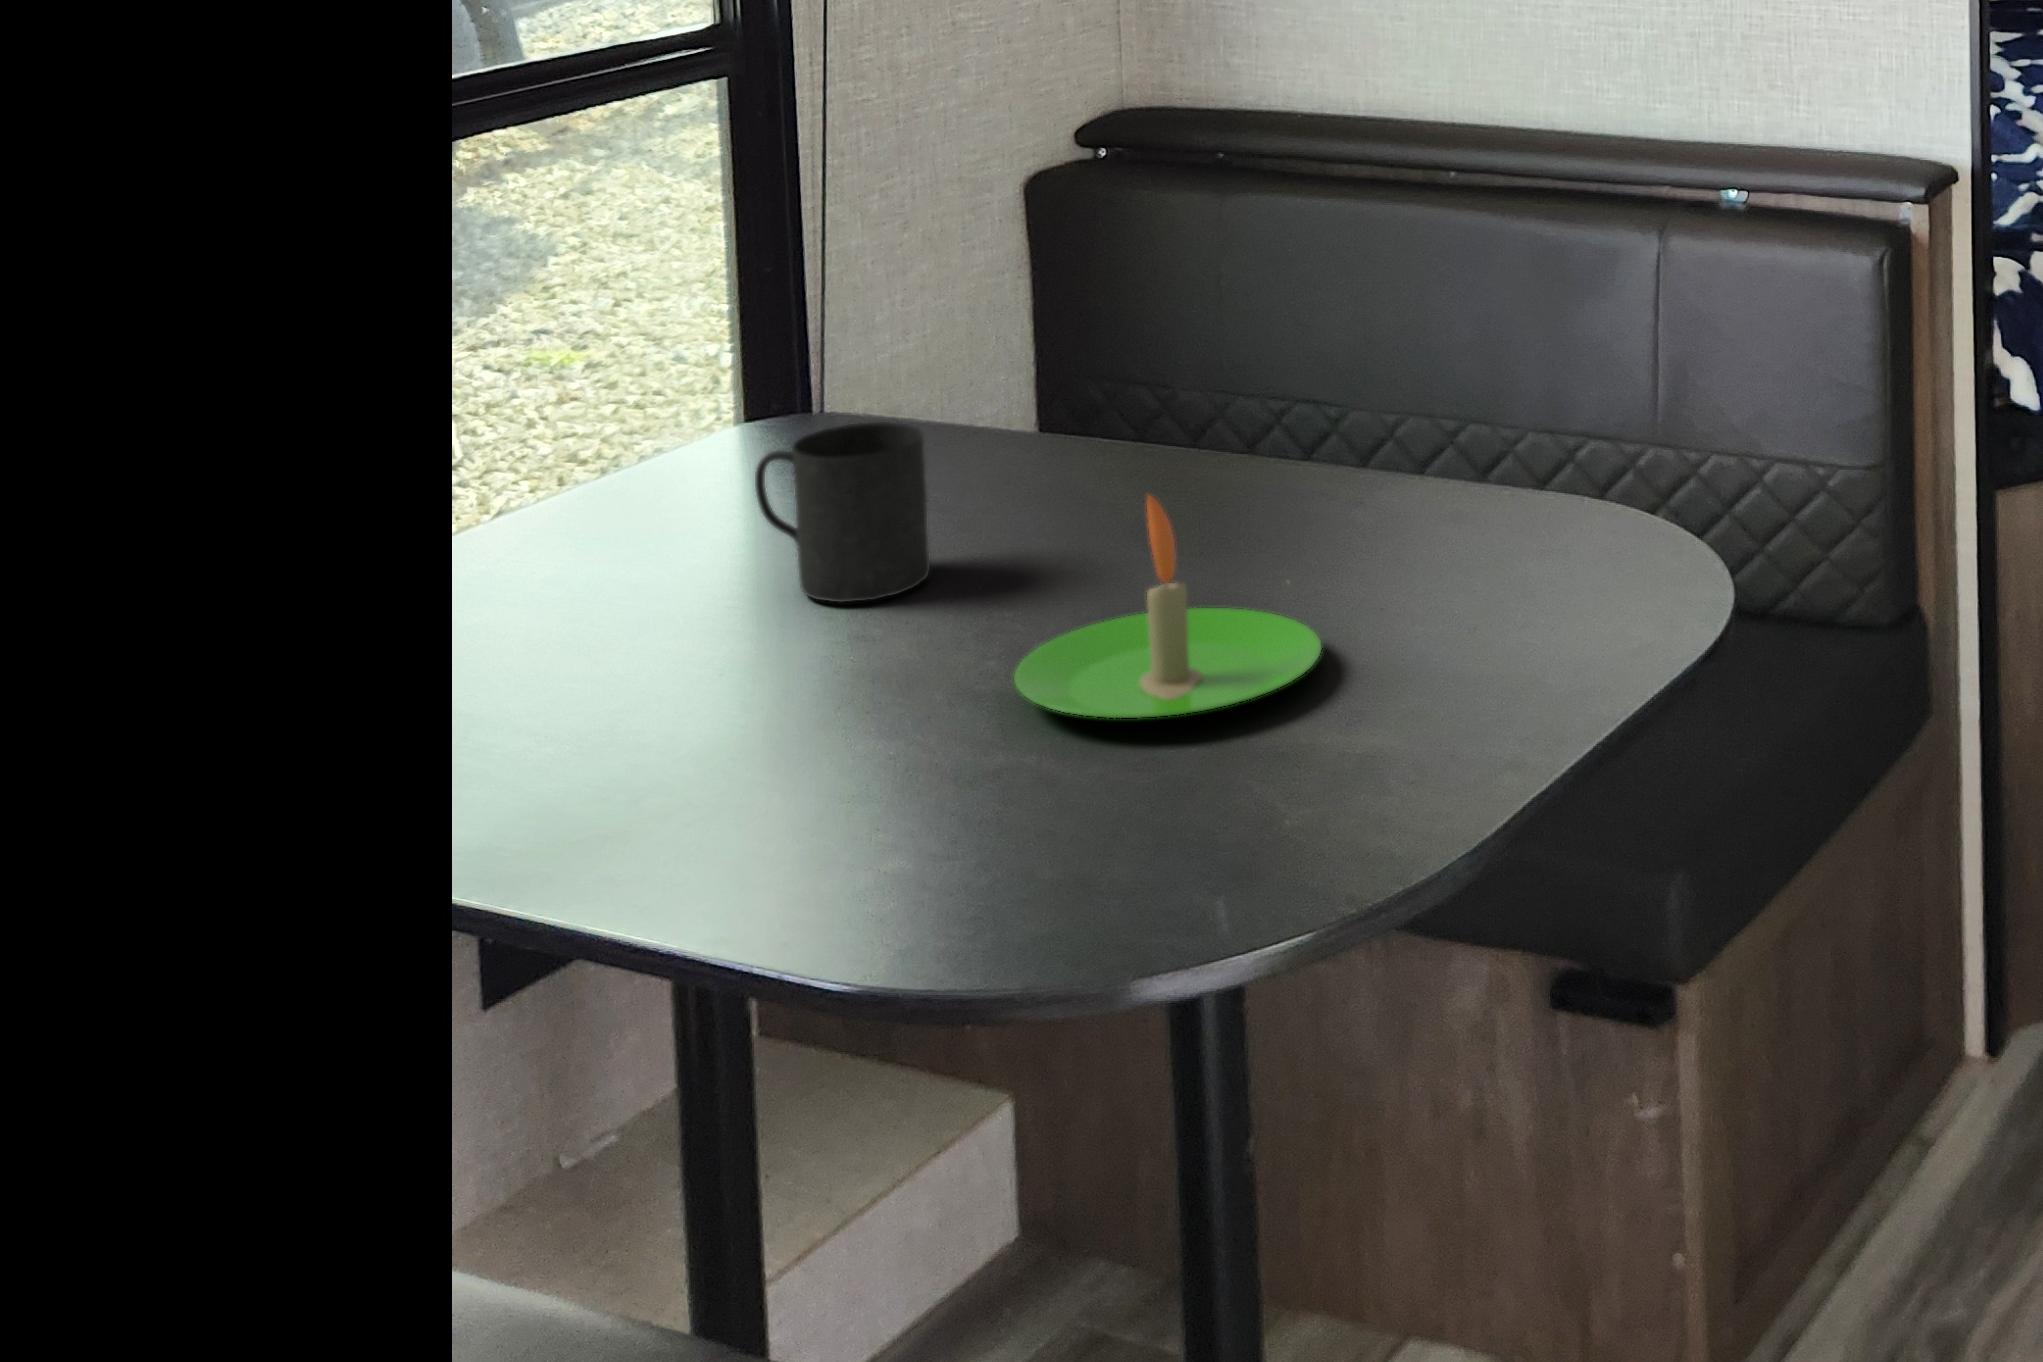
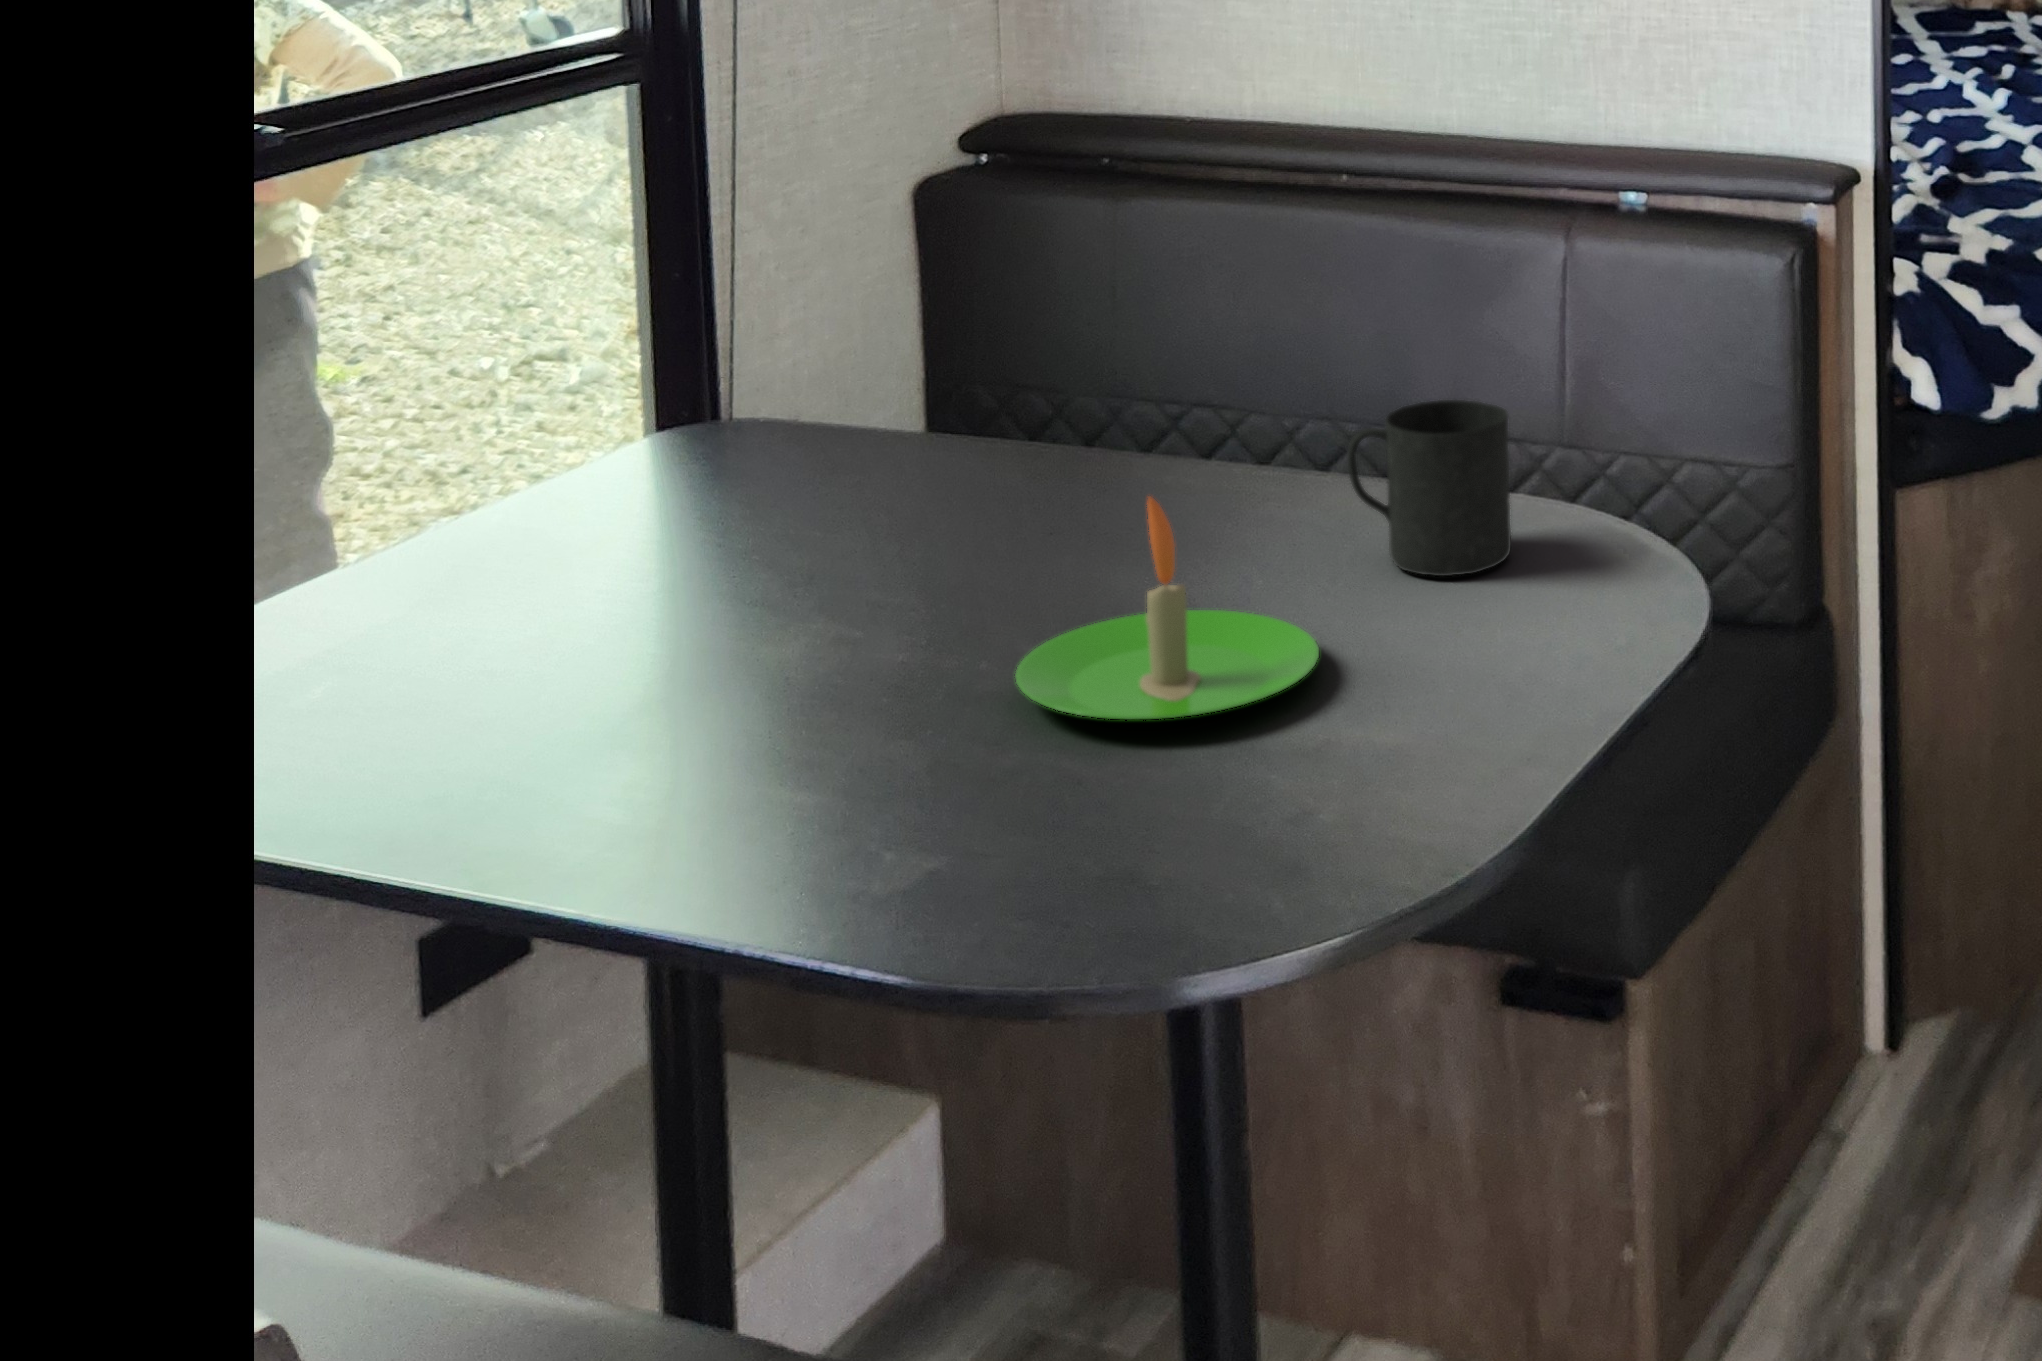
mug: present [755,422,930,603] -> present [1347,400,1511,576]

